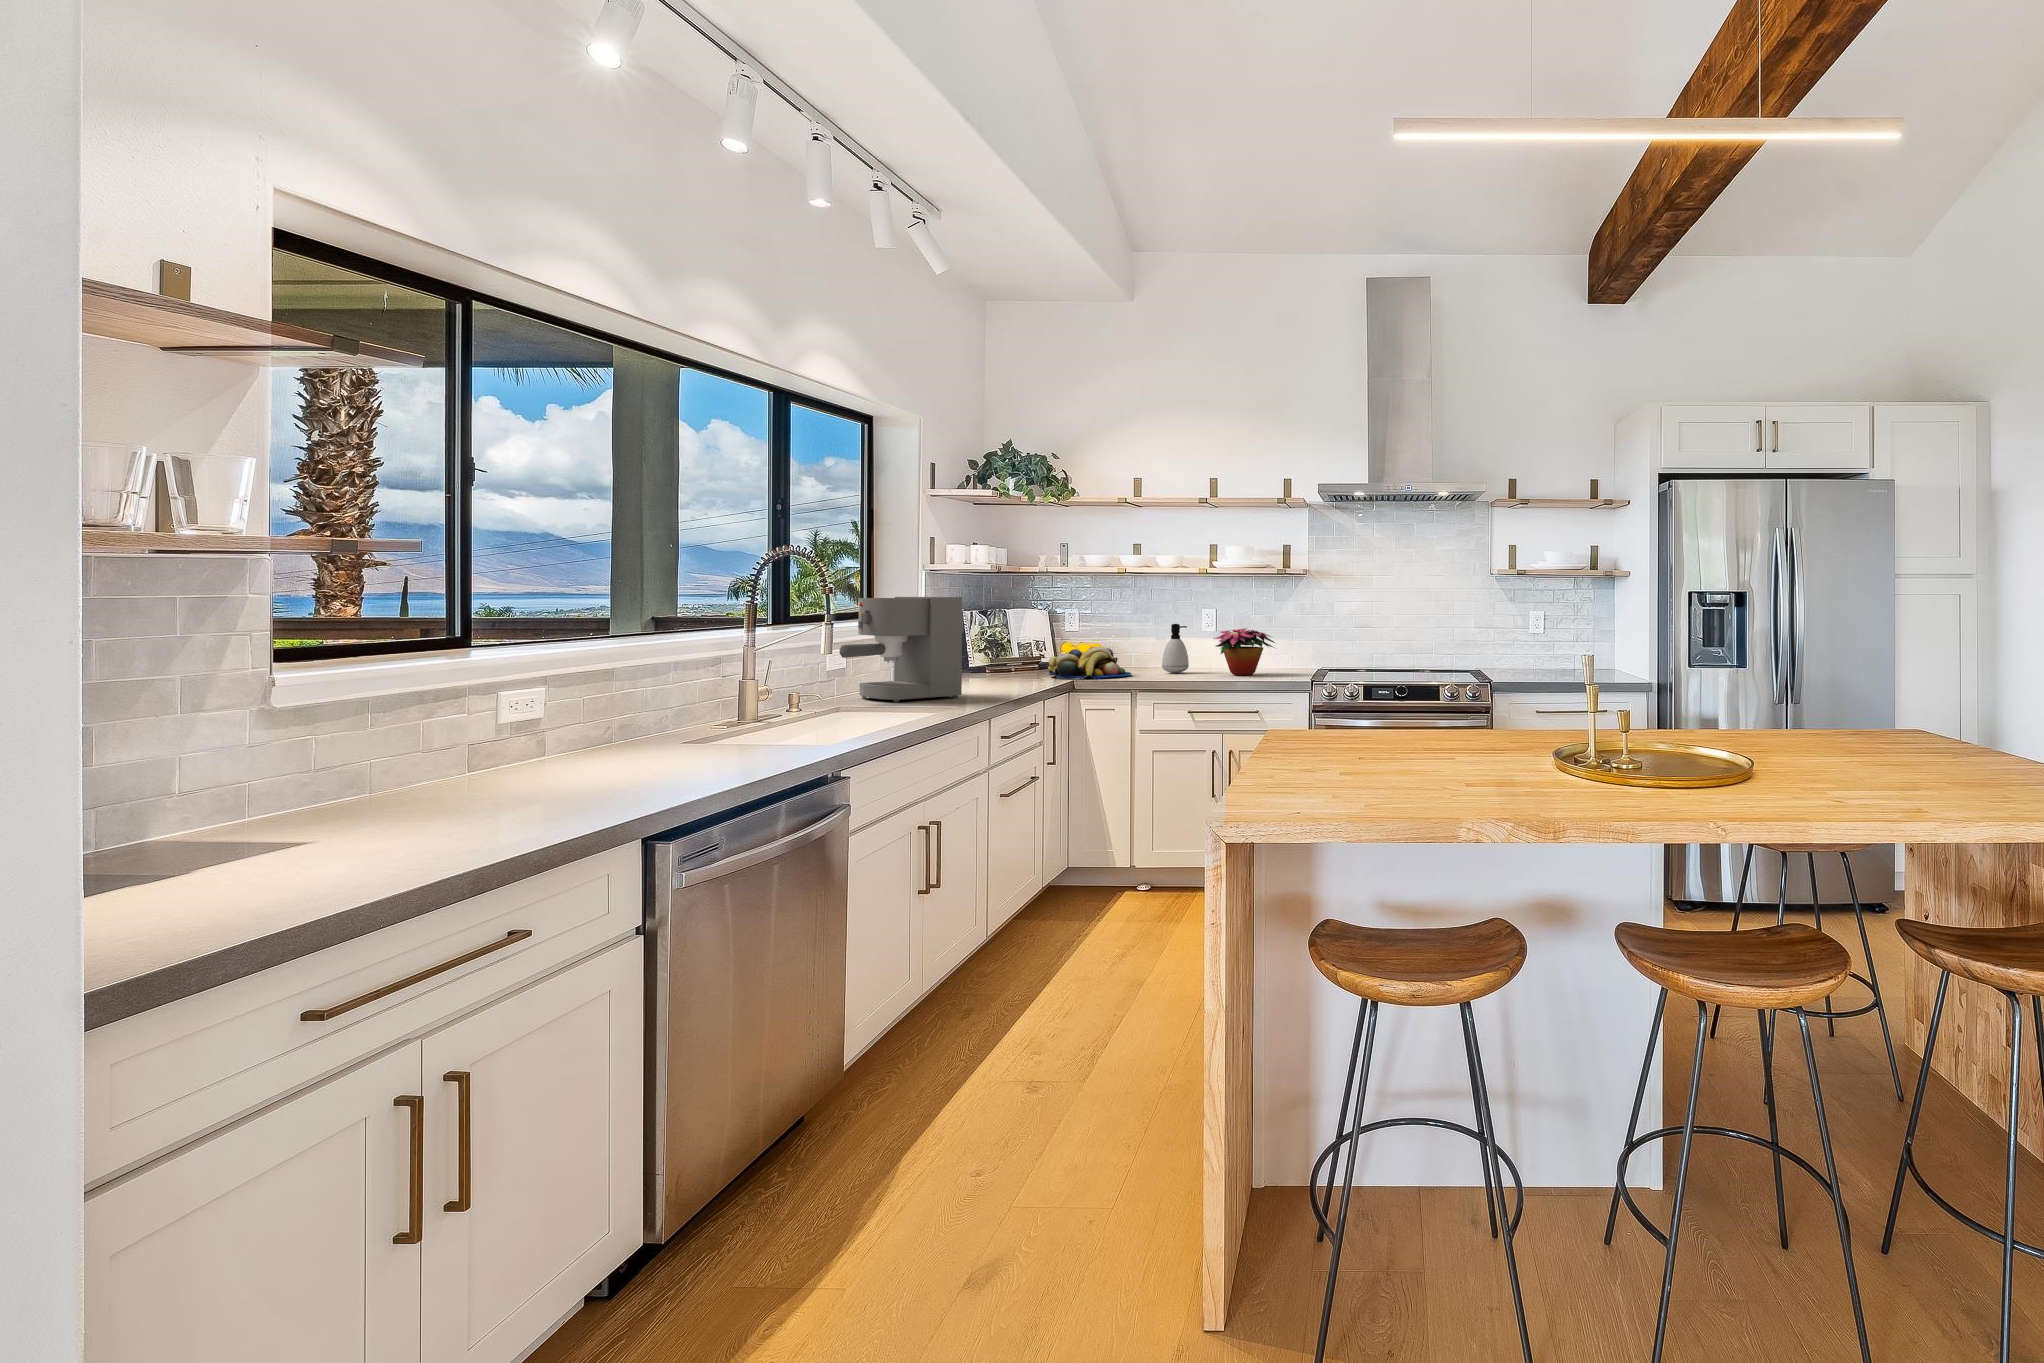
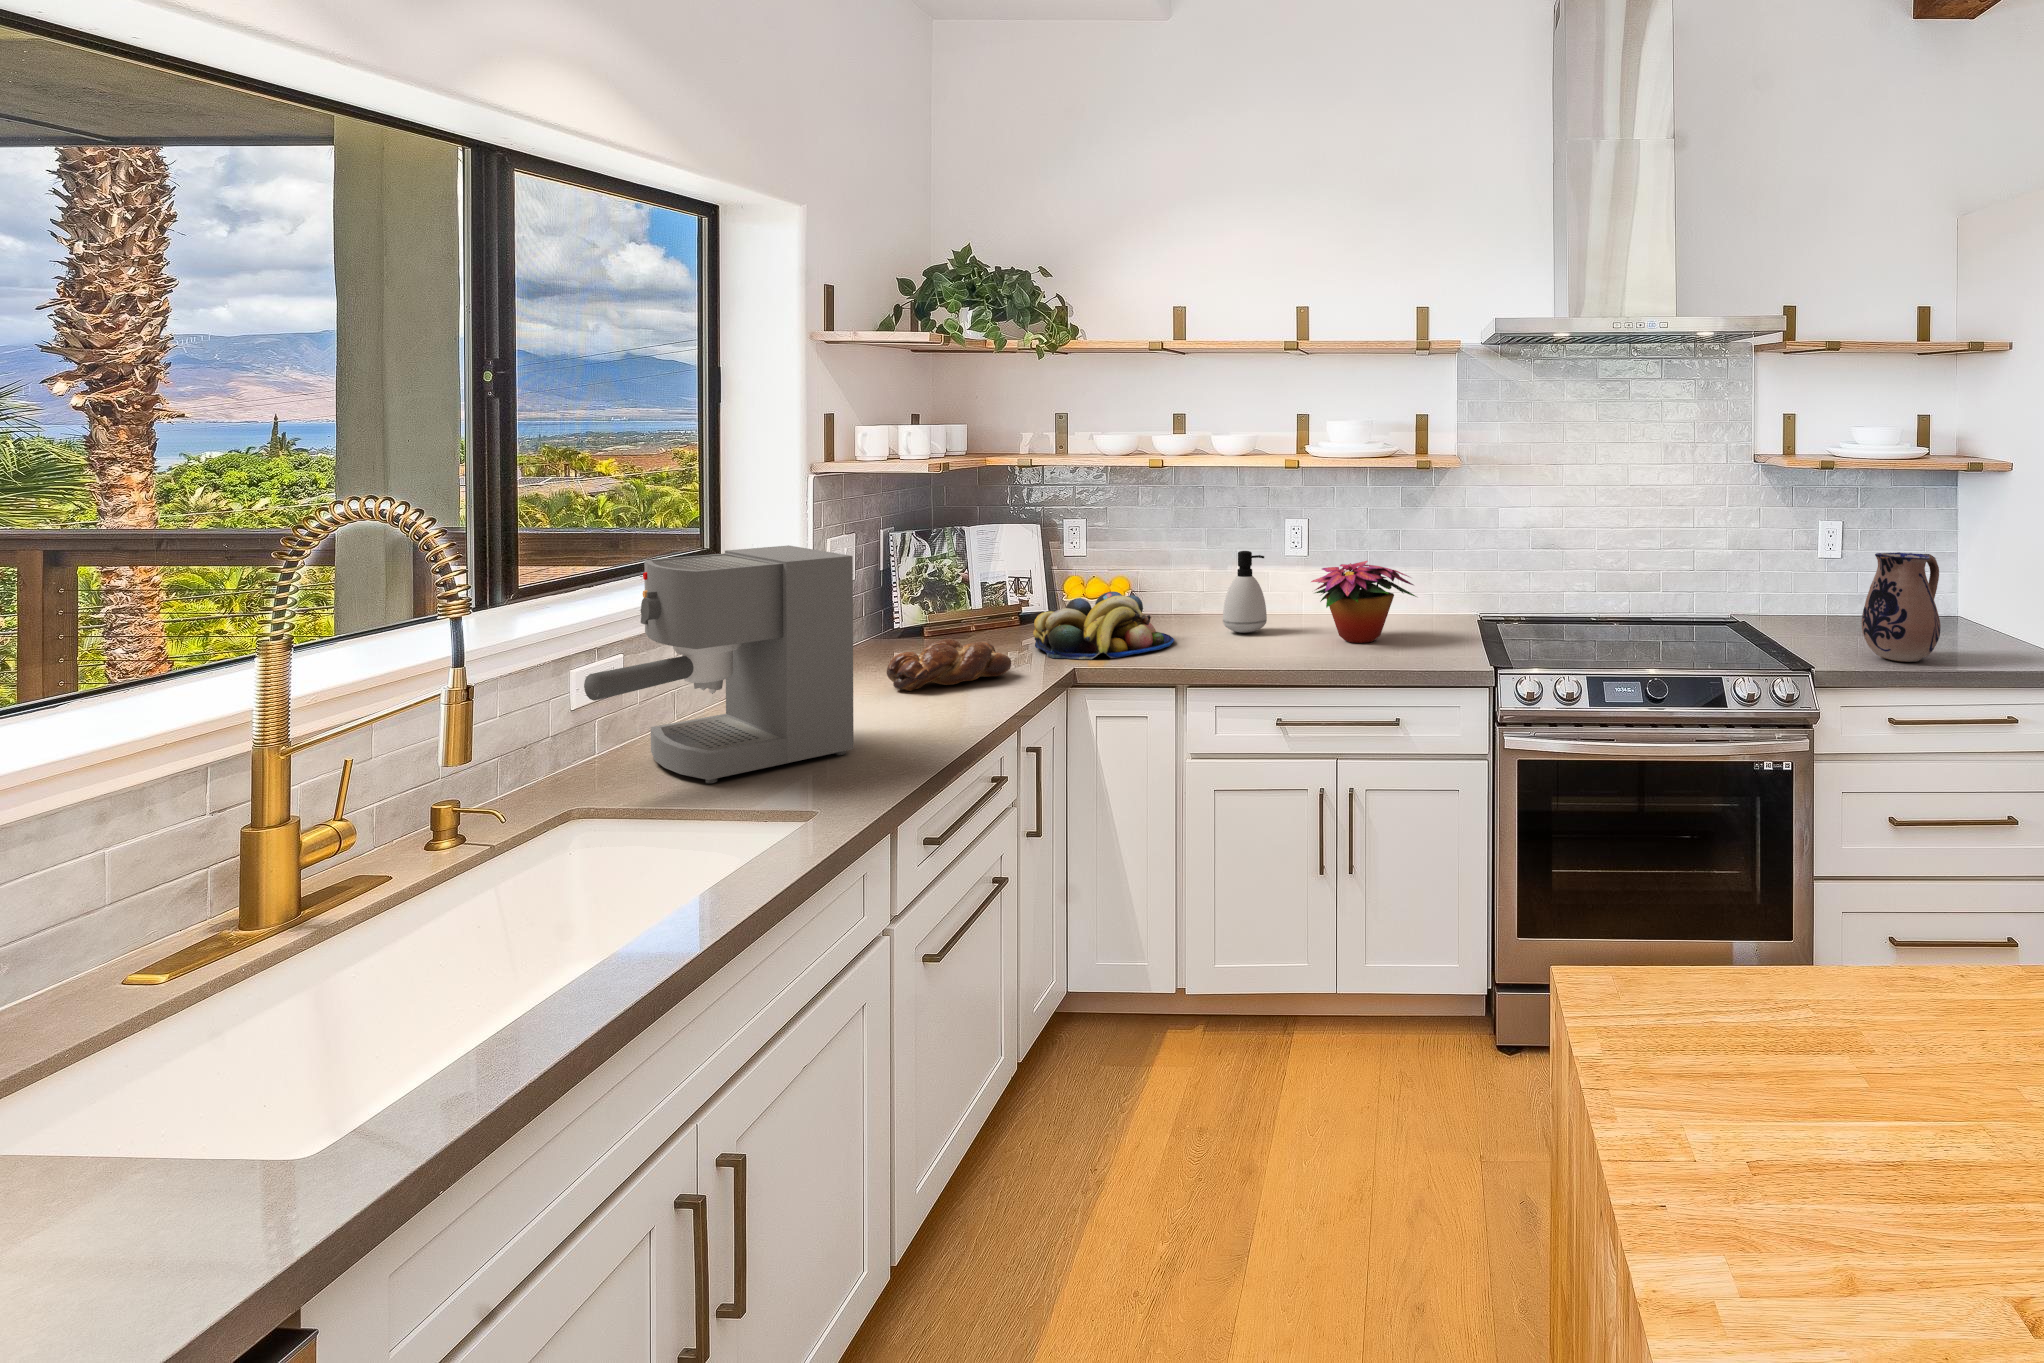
ceramic pitcher: none [1529,619,1576,680] -> present [1862,552,1941,662]
bread loaf: none [969,661,1037,686] -> present [887,638,1011,691]

